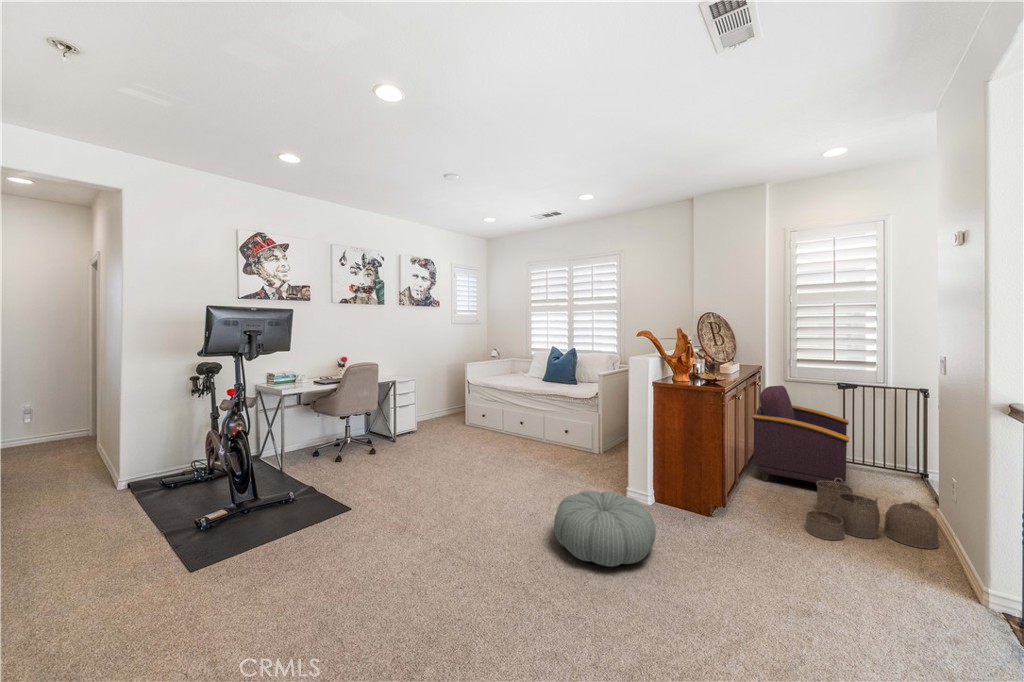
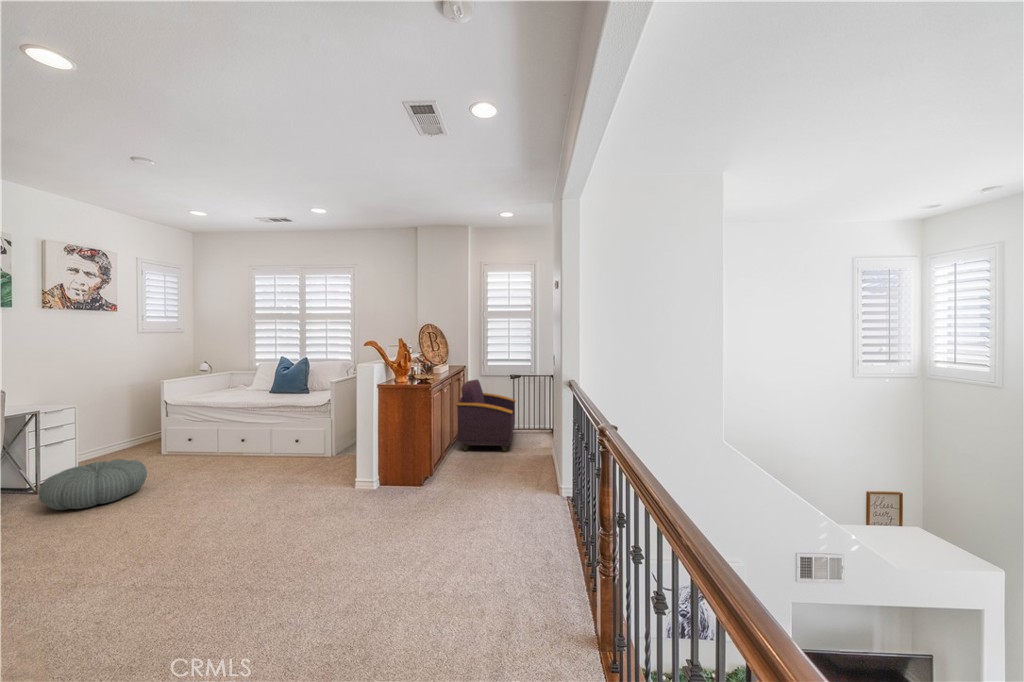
woven basket: present [805,478,939,549] -> none [486,439,552,482]
pouf: present [554,491,656,567] -> present [39,459,147,510]

